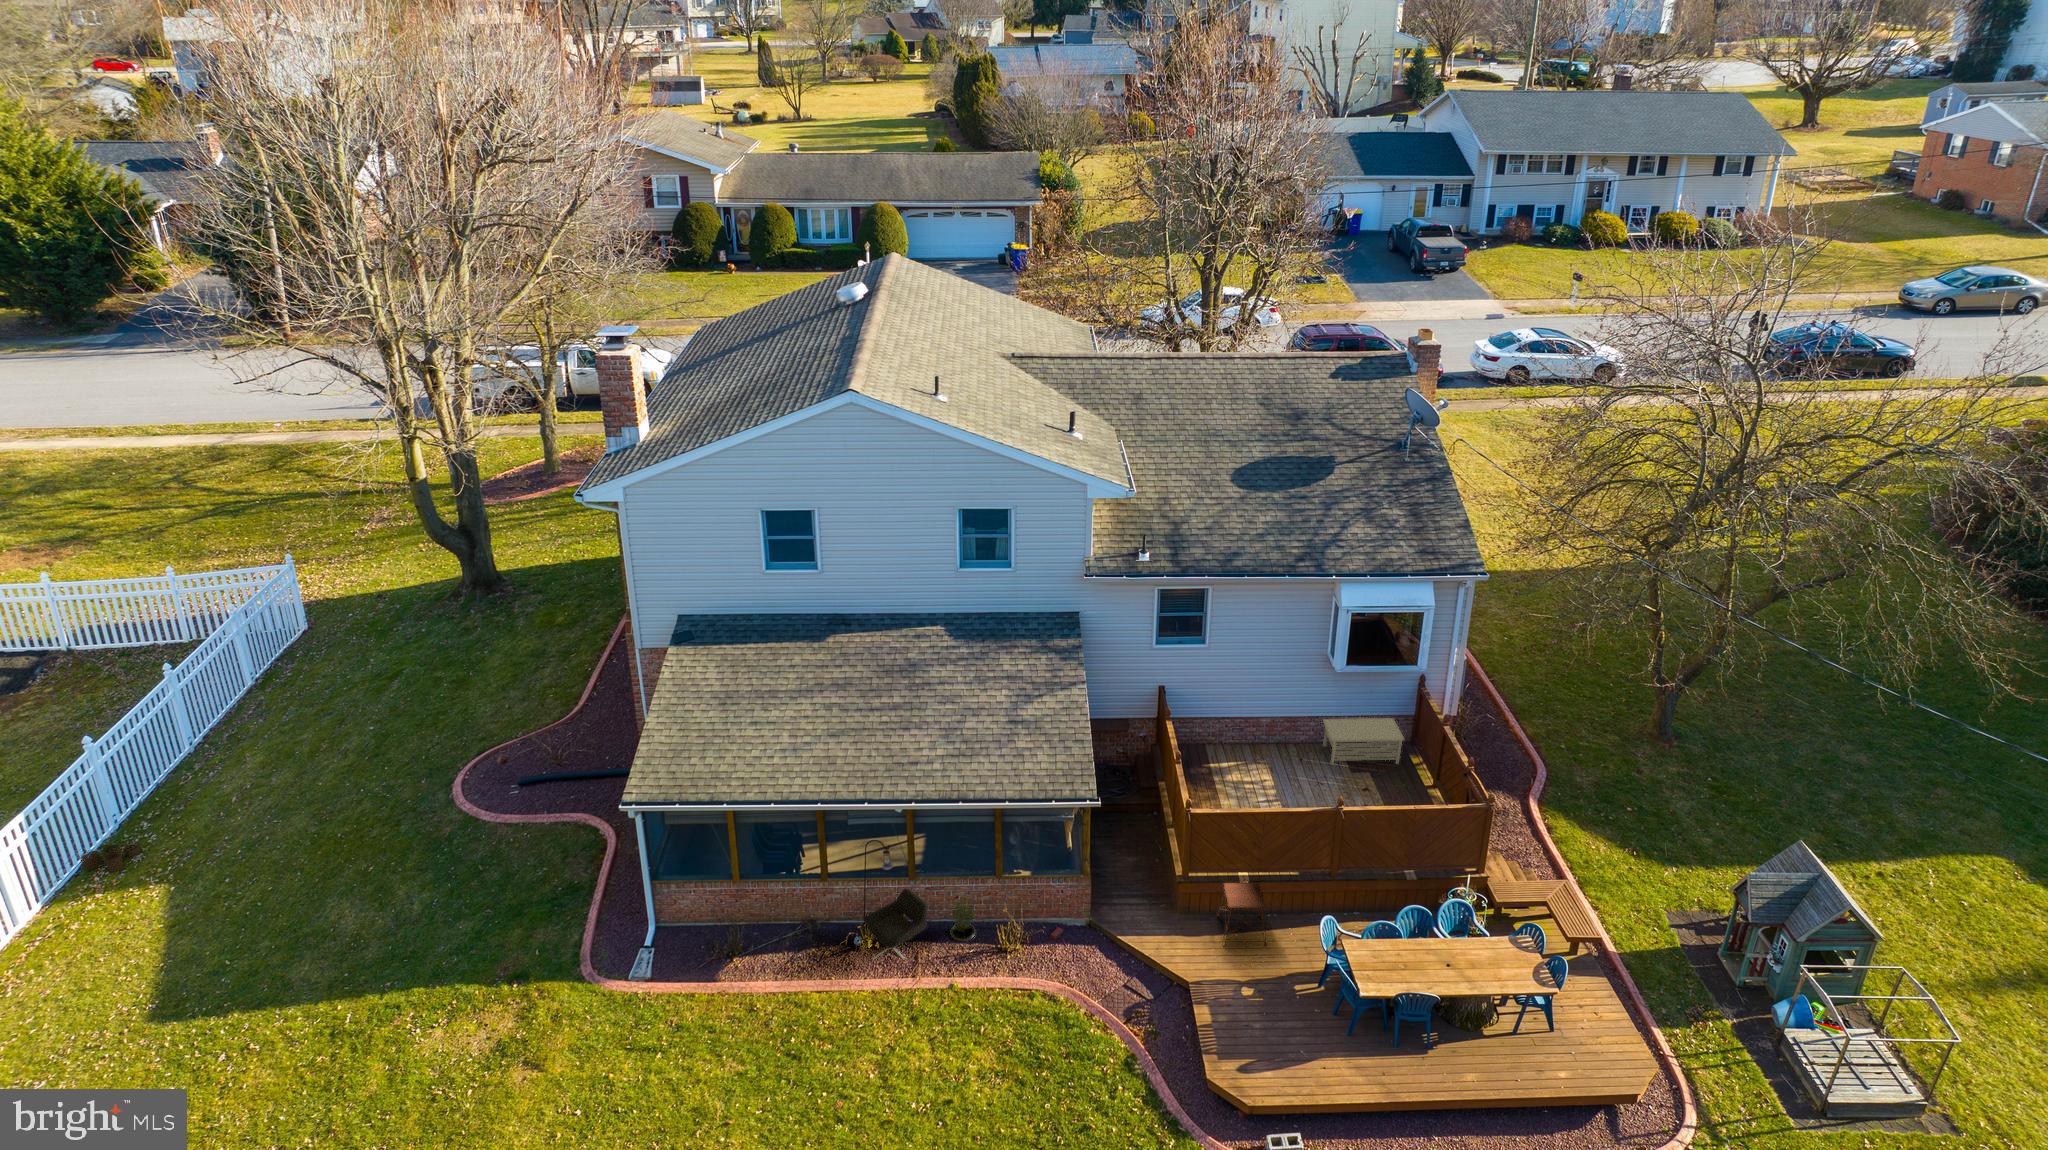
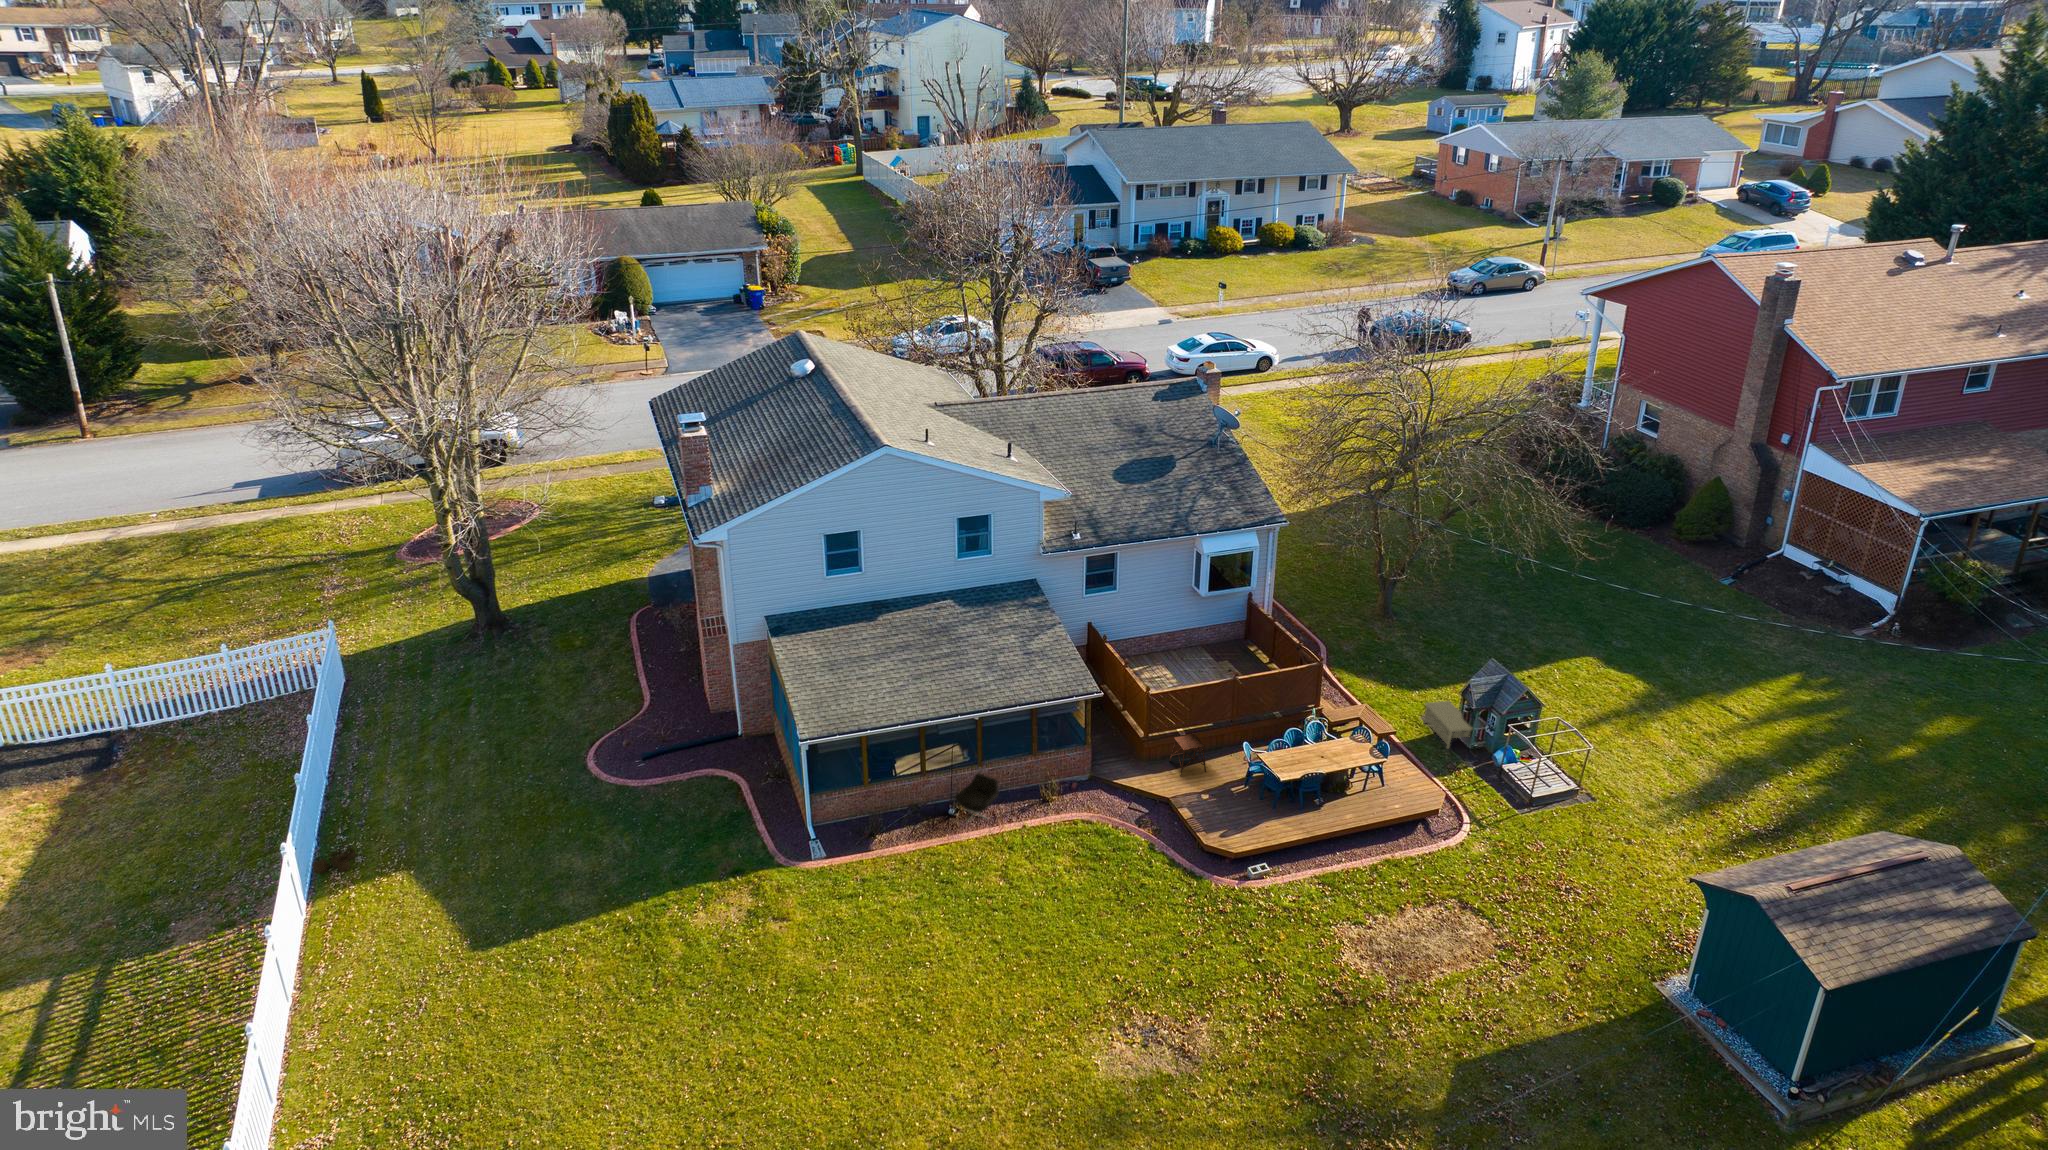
storage bench: present [1323,718,1404,764] -> present [1424,701,1472,748]
potted tree: present [950,900,976,941] -> none [1008,773,1025,803]

